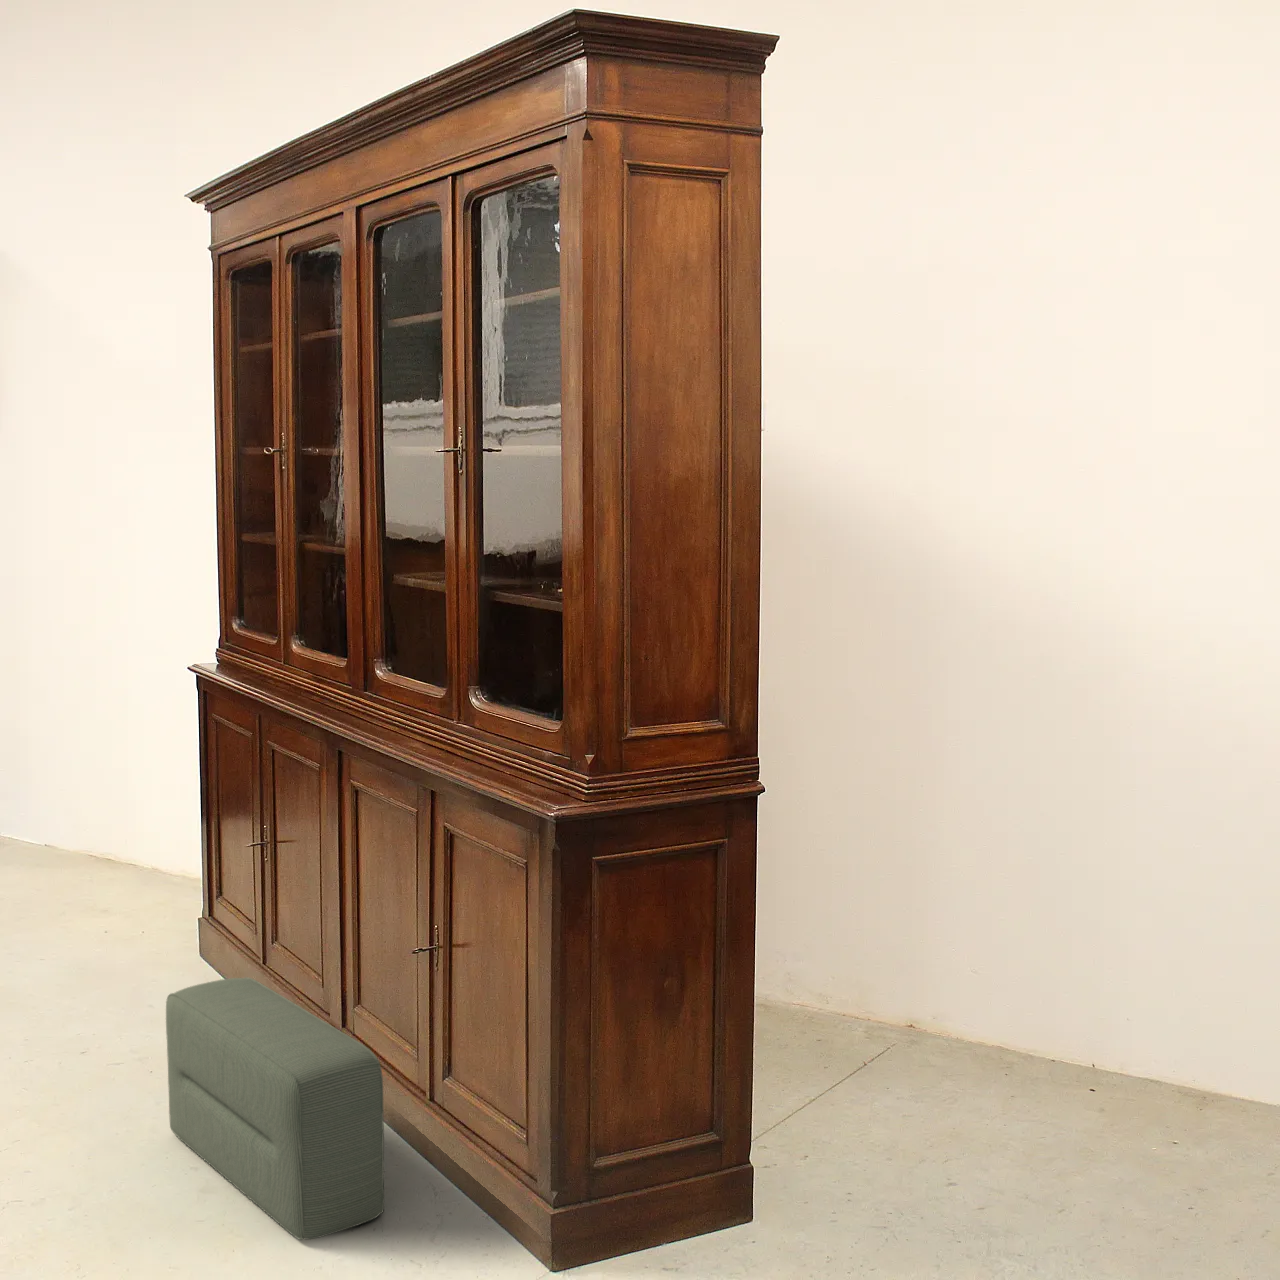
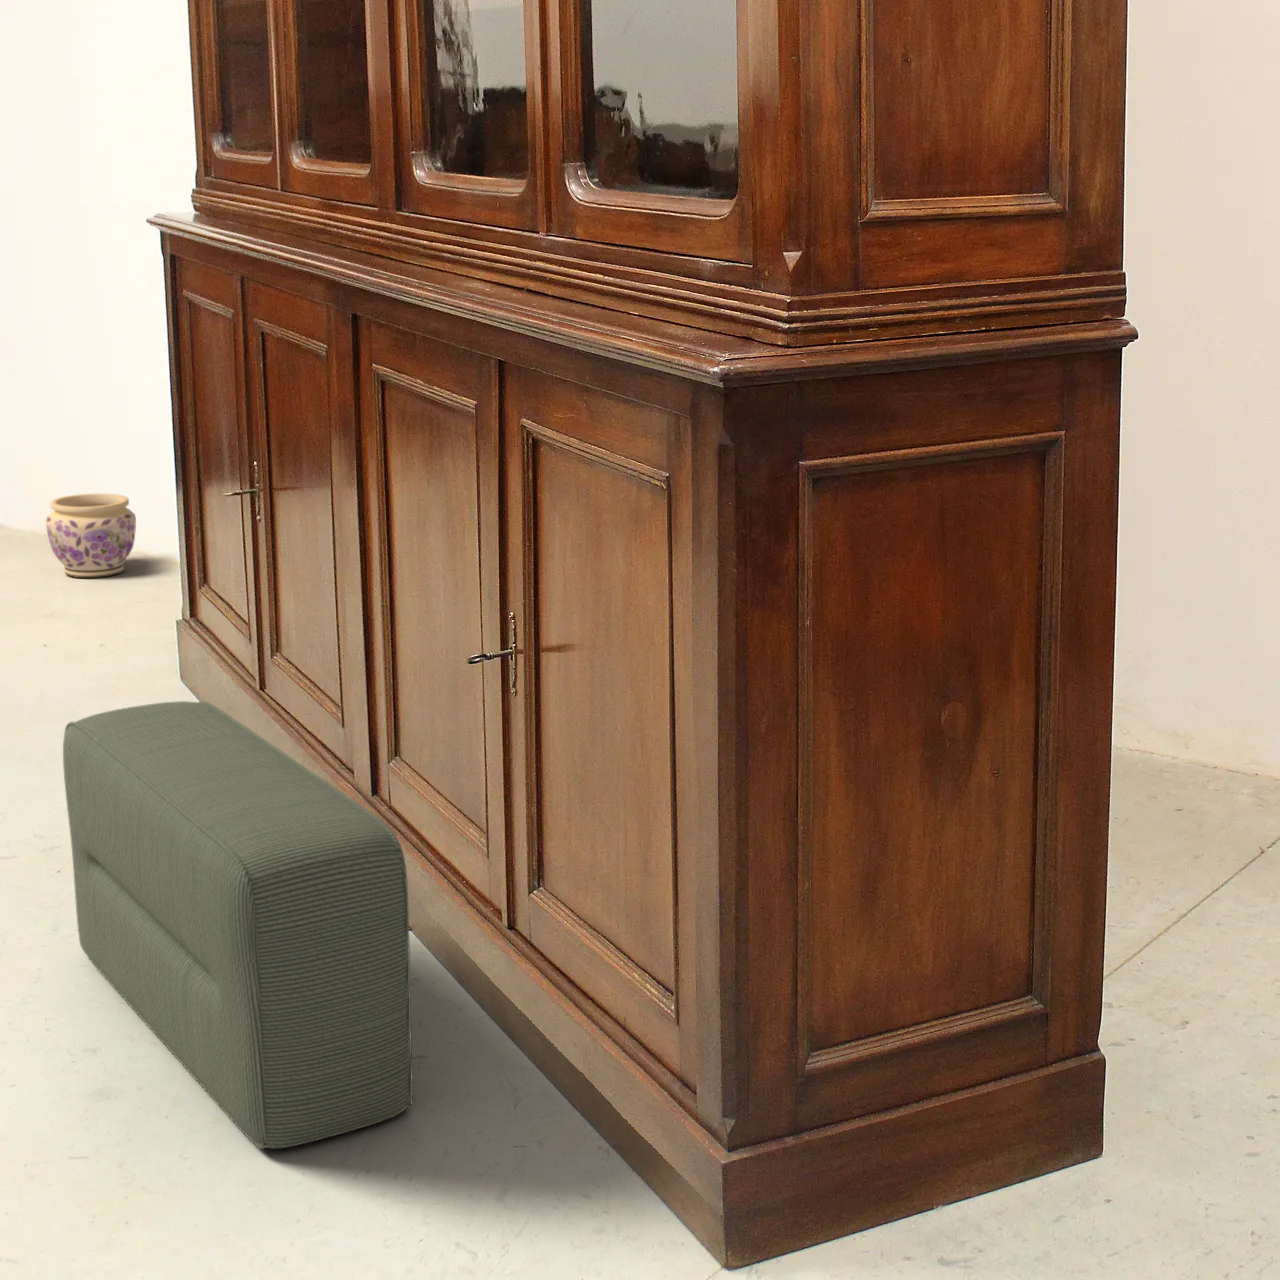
planter: none [91,821,153,880] -> present [46,493,136,578]

